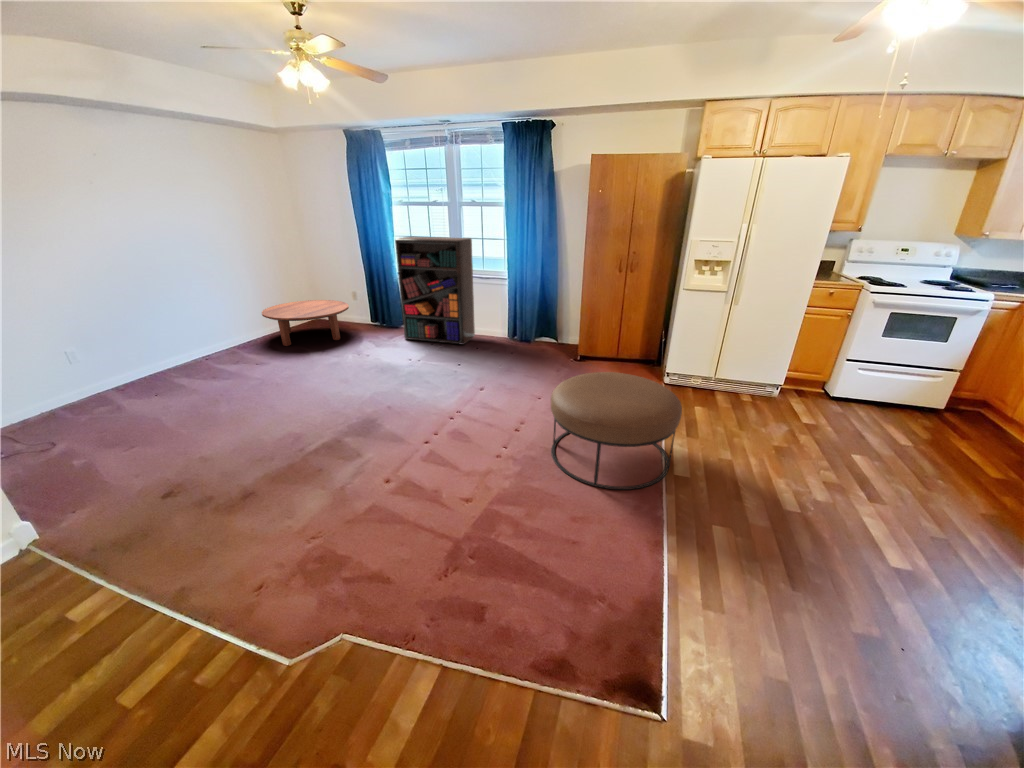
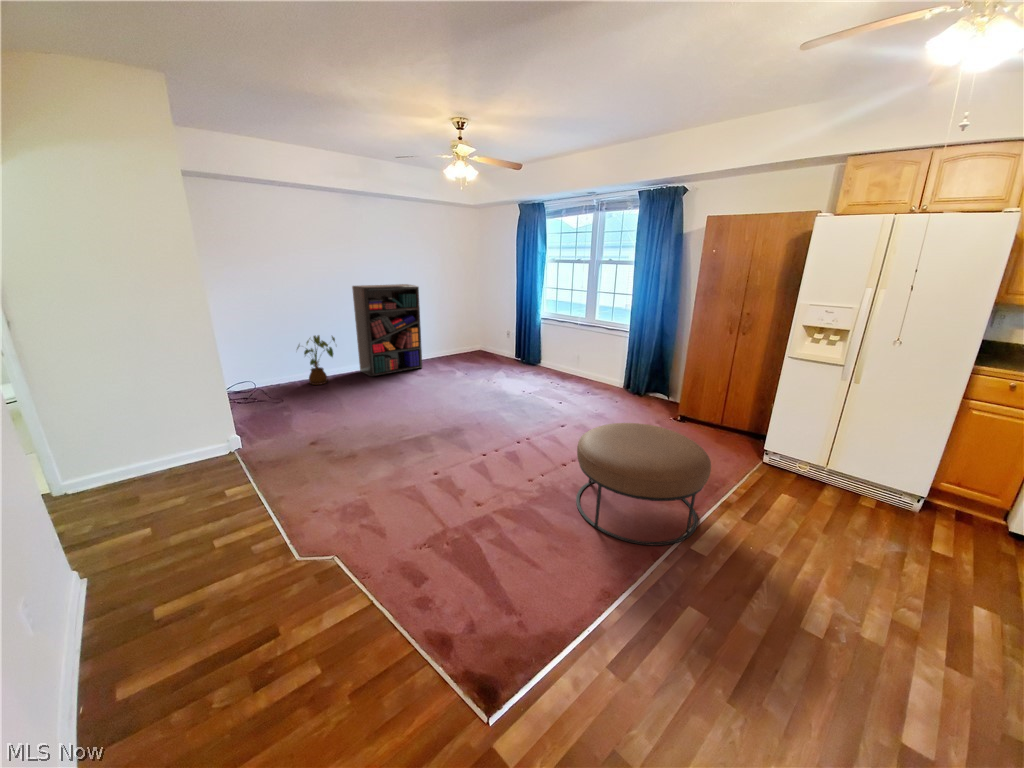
bookshelf: present [395,237,475,344] -> present [352,284,422,376]
coffee table: present [262,300,349,346] -> none [438,333,500,366]
house plant: none [34,330,114,411] -> present [297,335,335,385]

